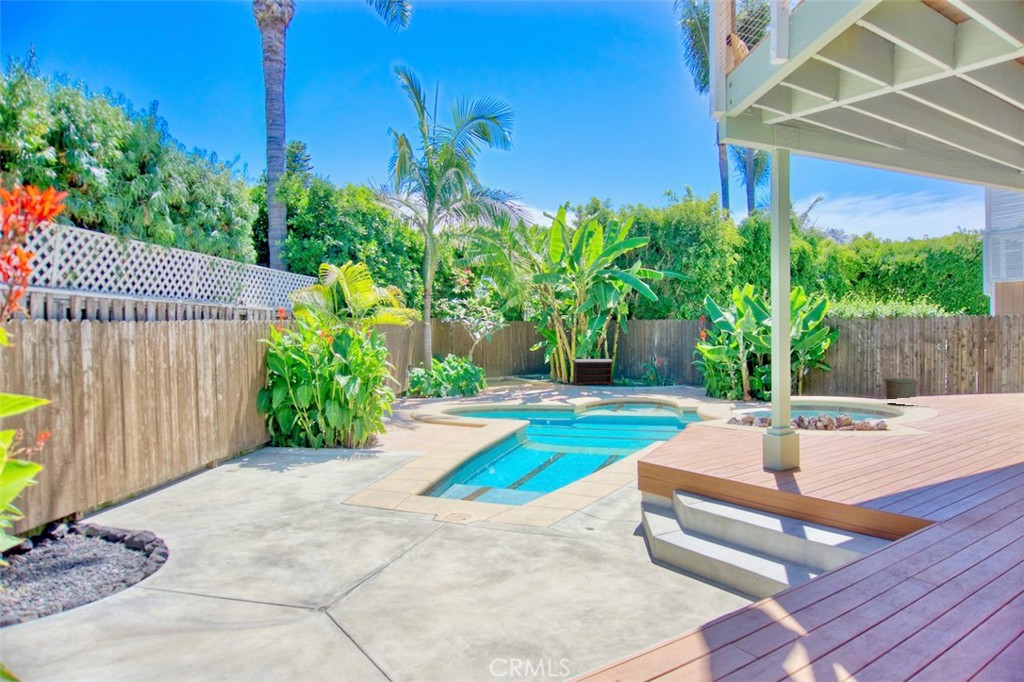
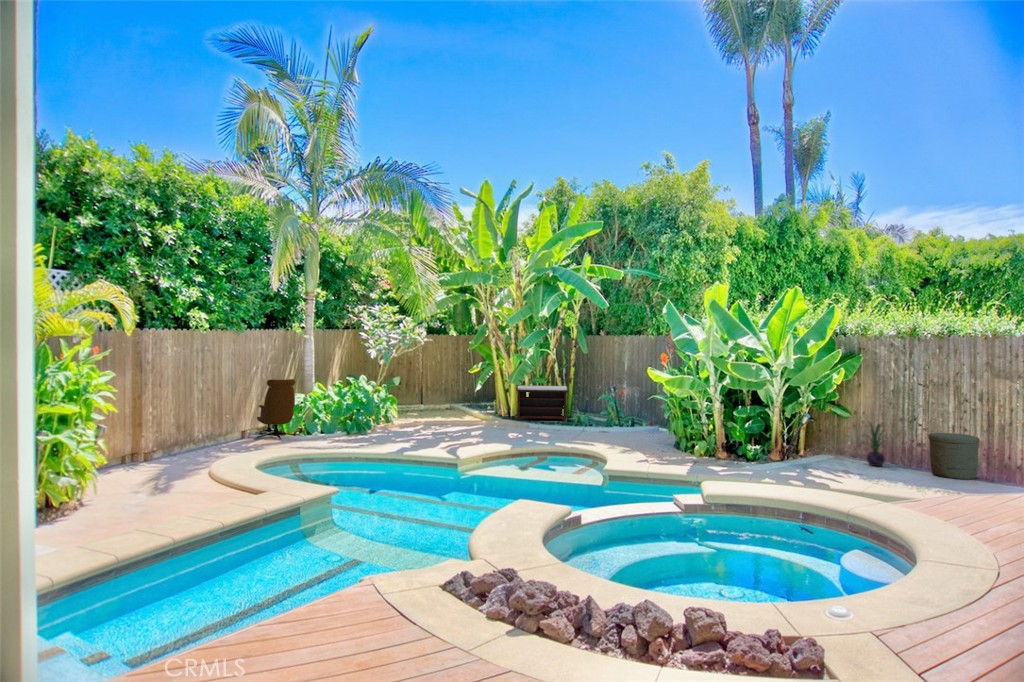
lounge chair: none [398,355,434,399] -> present [256,379,296,440]
decorative plant: none [834,373,869,402] -> present [865,422,886,466]

